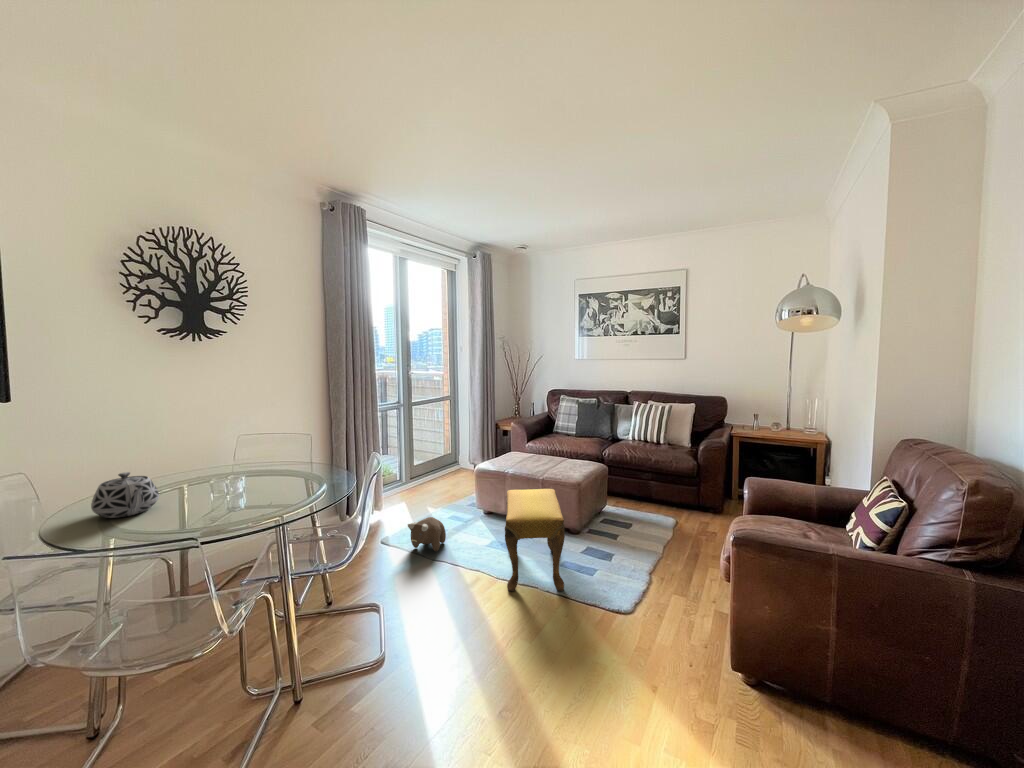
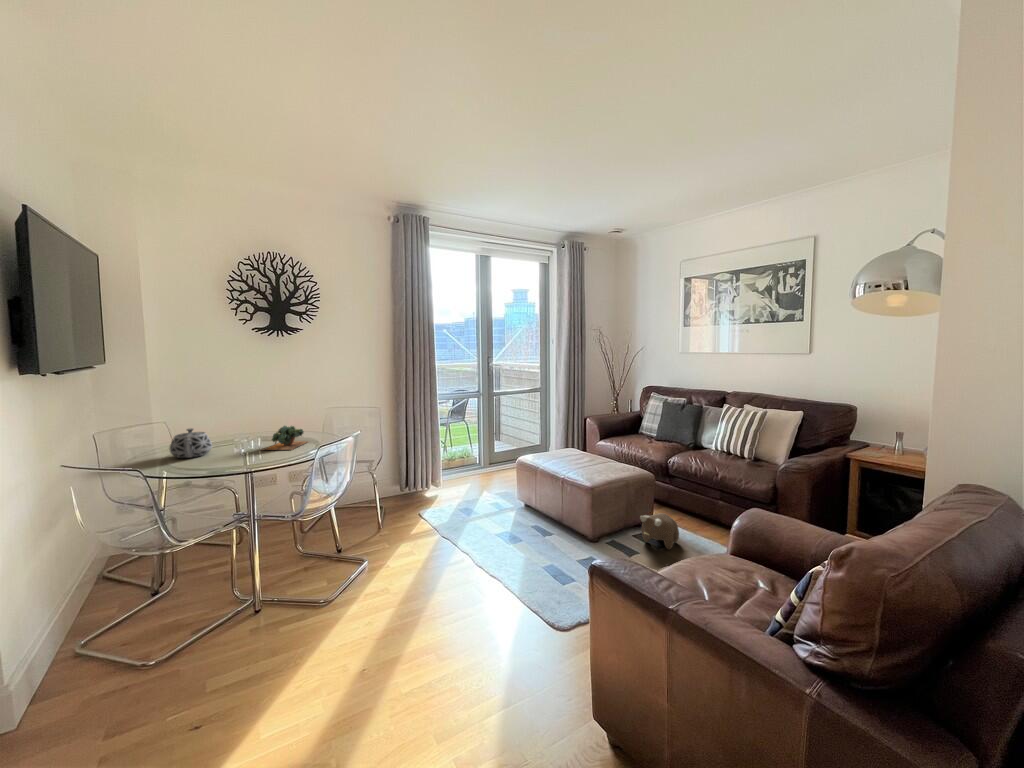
succulent plant: none [233,454,282,491] -> present [262,426,308,450]
footstool: present [505,489,565,591] -> none [468,484,555,591]
plush toy: present [408,517,446,551] -> present [640,513,679,550]

